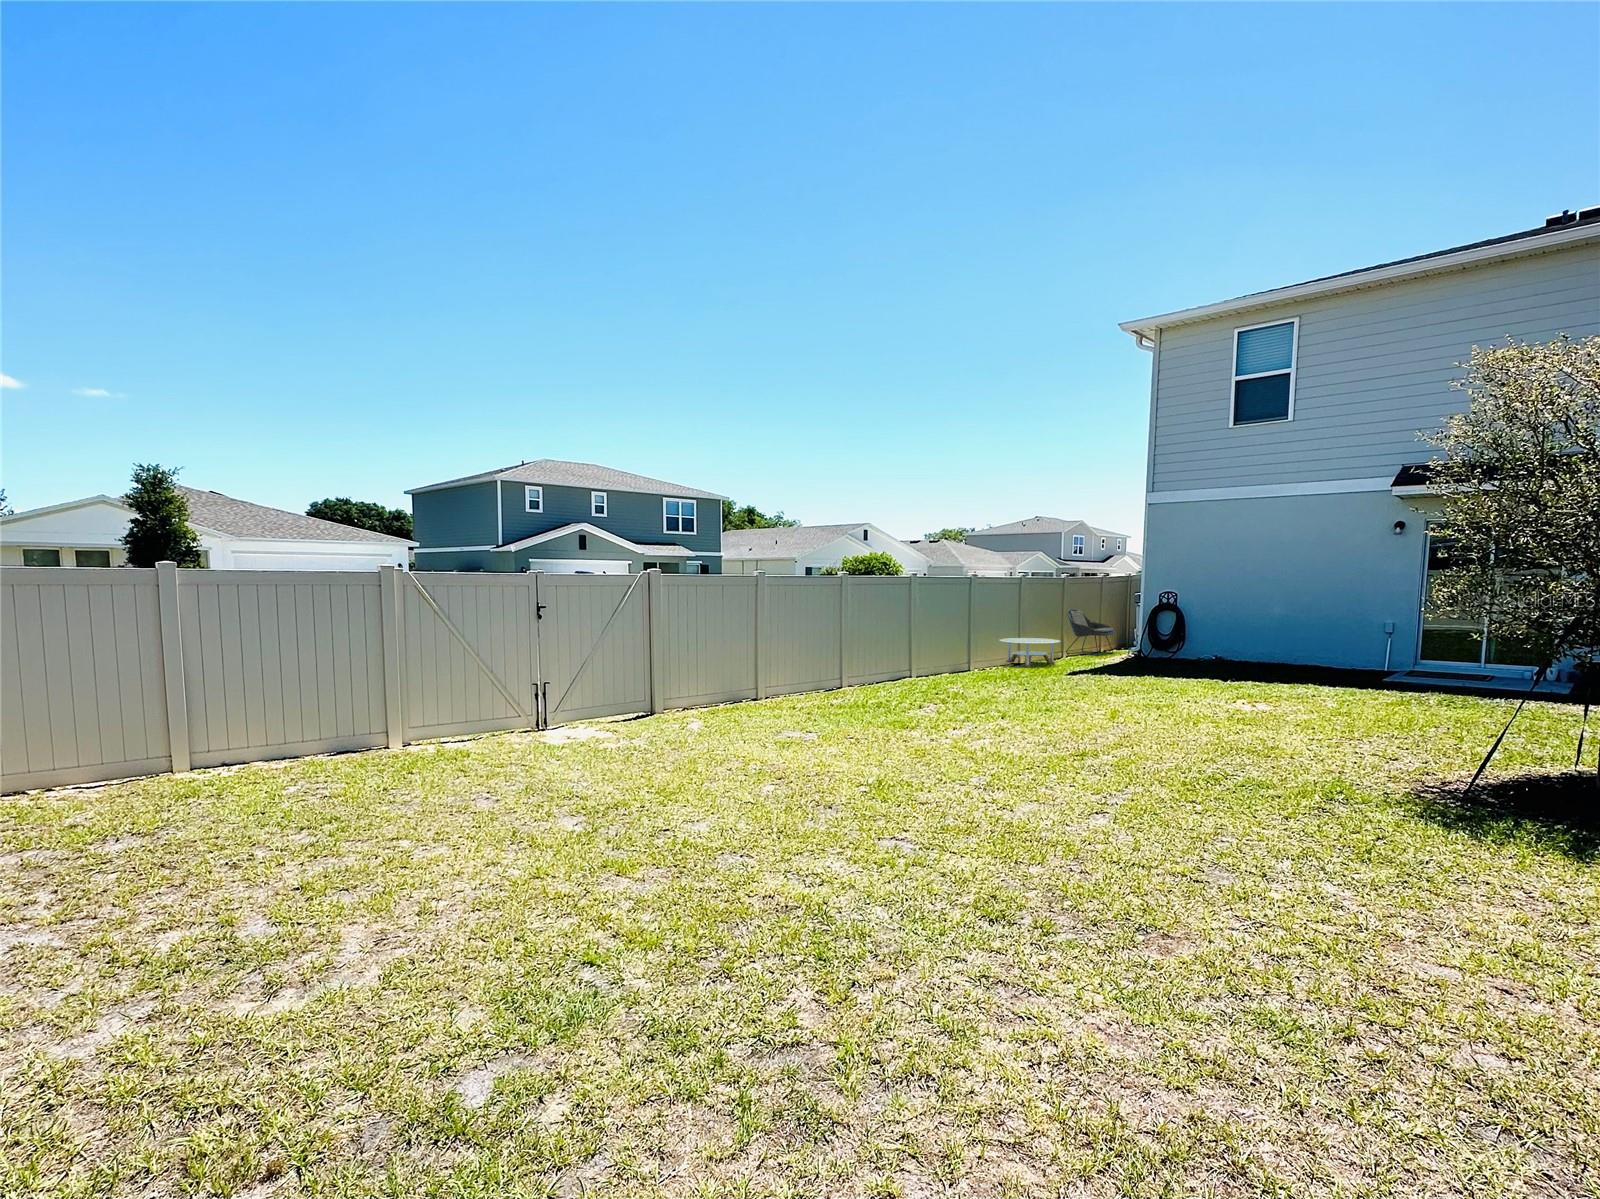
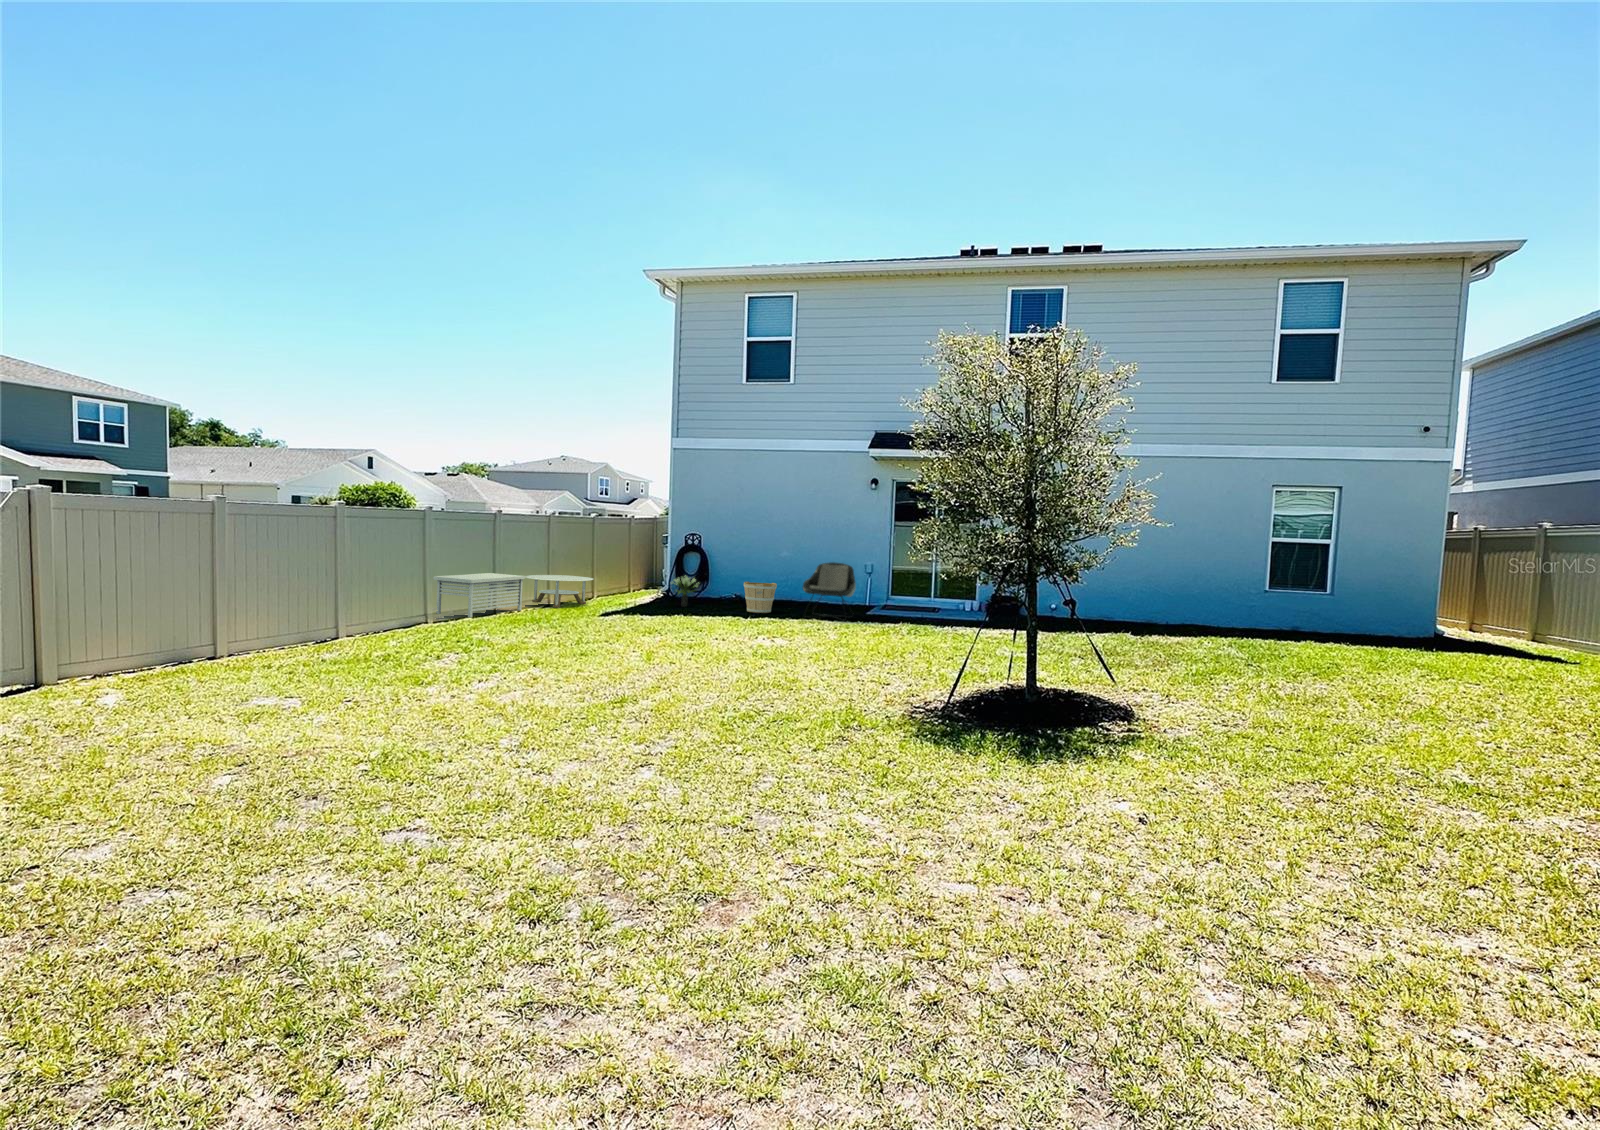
lounge chair: present [1066,609,1116,656] -> present [803,562,856,622]
potted plant: none [1138,636,1169,667] -> present [671,576,695,607]
storage bench: none [926,638,999,676] -> present [433,573,525,617]
wooden bucket: none [1219,641,1260,674] -> present [744,582,777,613]

